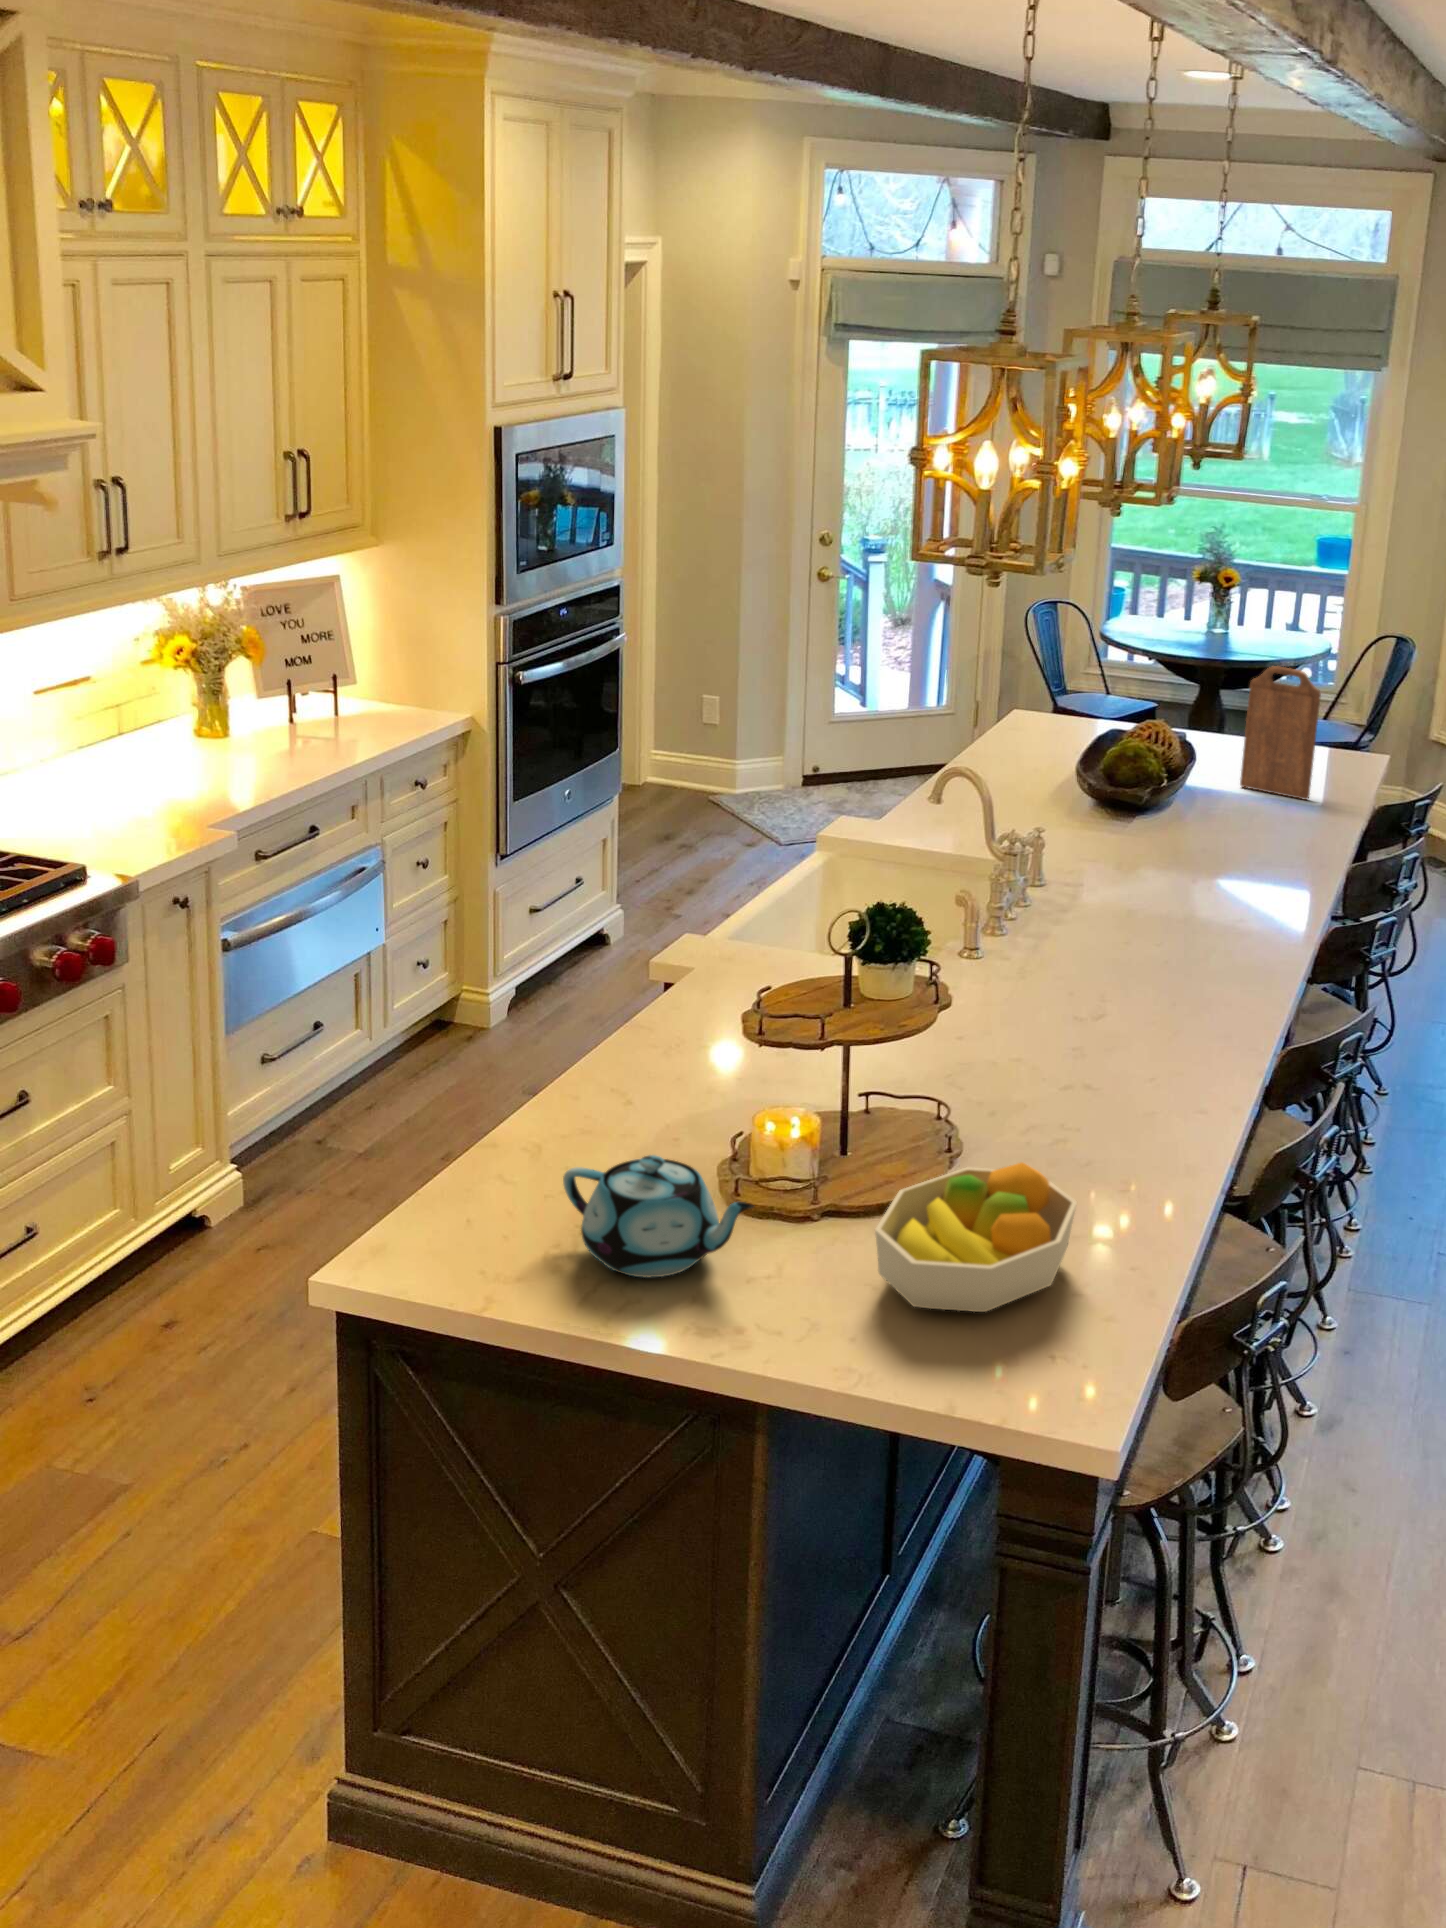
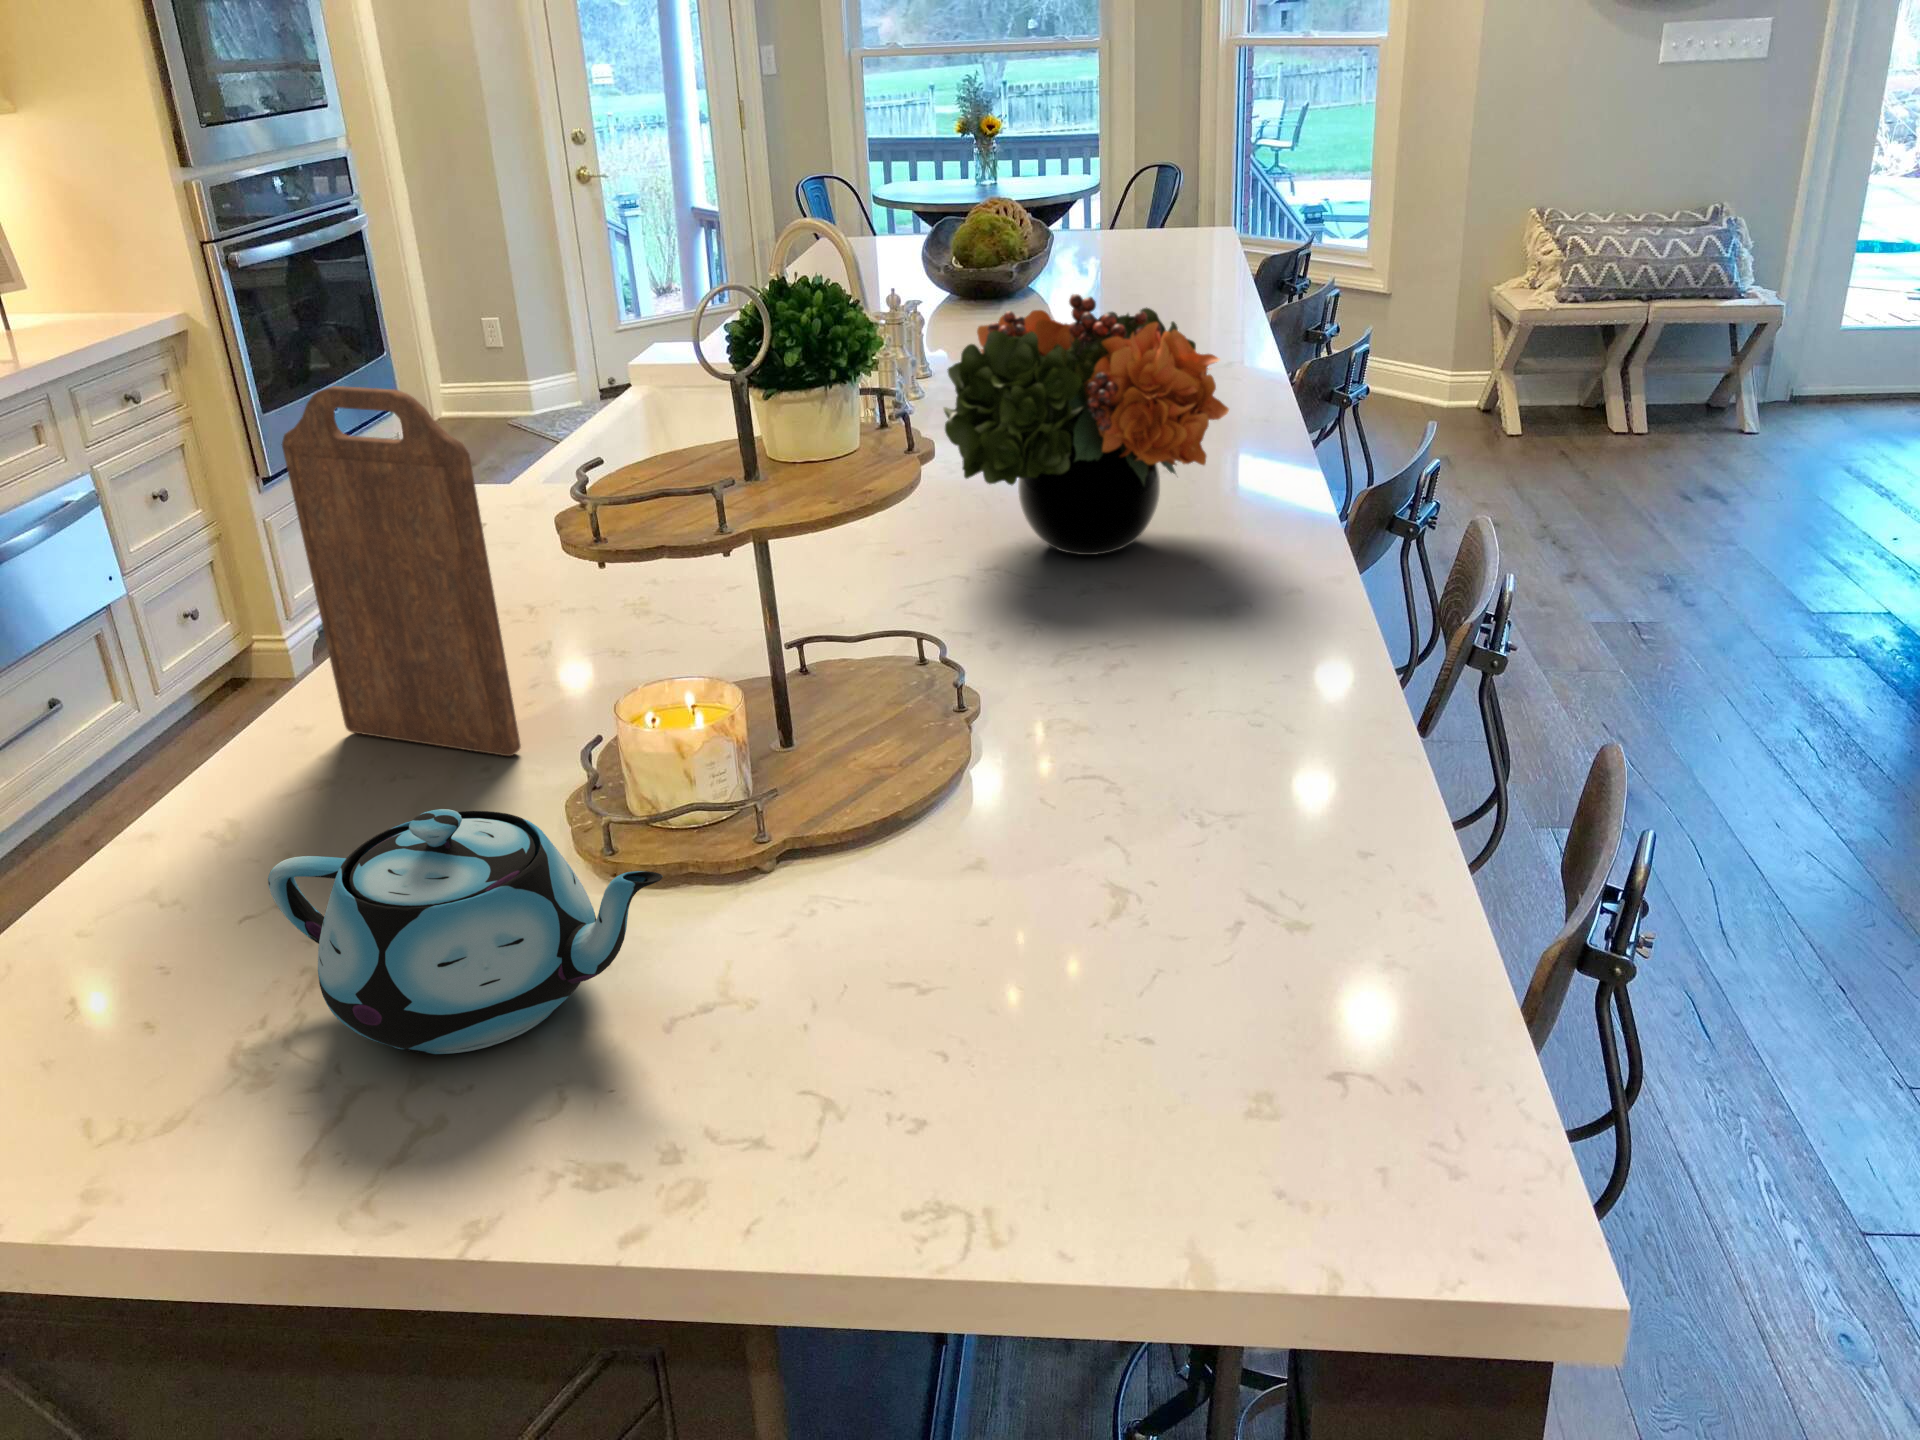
cutting board: present [1240,666,1321,800] -> present [282,386,521,756]
flower arrangement: none [996,880,1197,1061] -> present [943,294,1229,555]
fruit bowl: present [875,1163,1077,1312] -> none [909,701,1263,1016]

